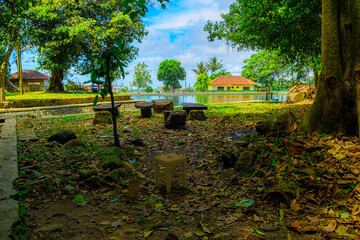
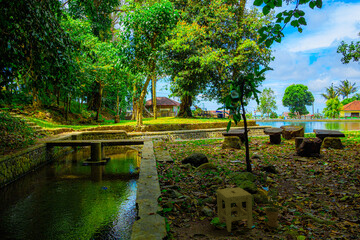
stool: present [154,153,187,192] -> present [217,187,252,232]

